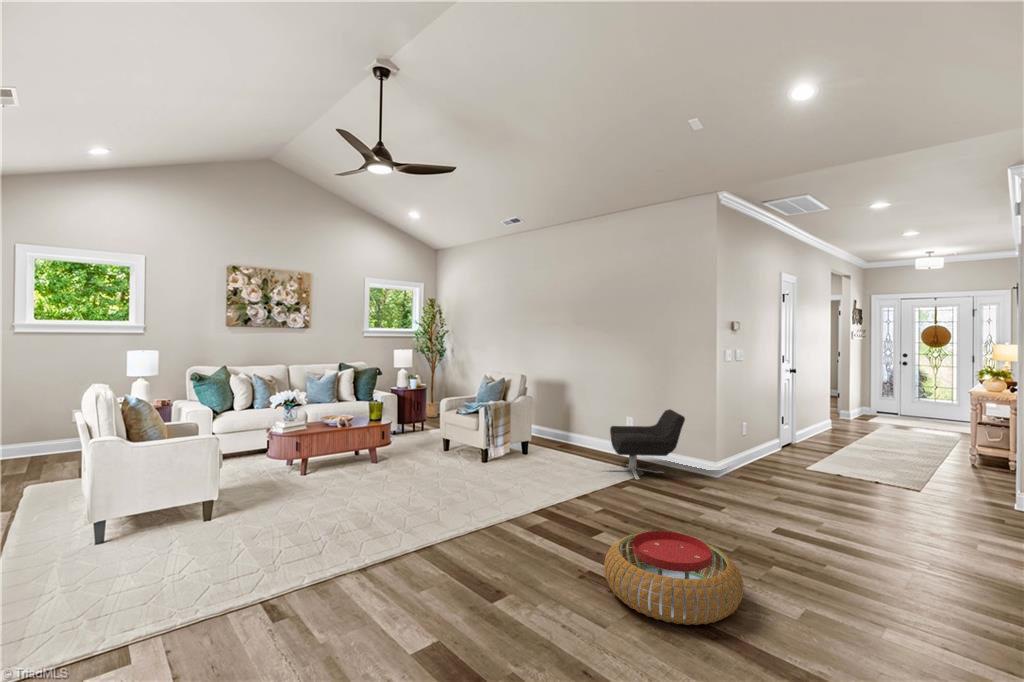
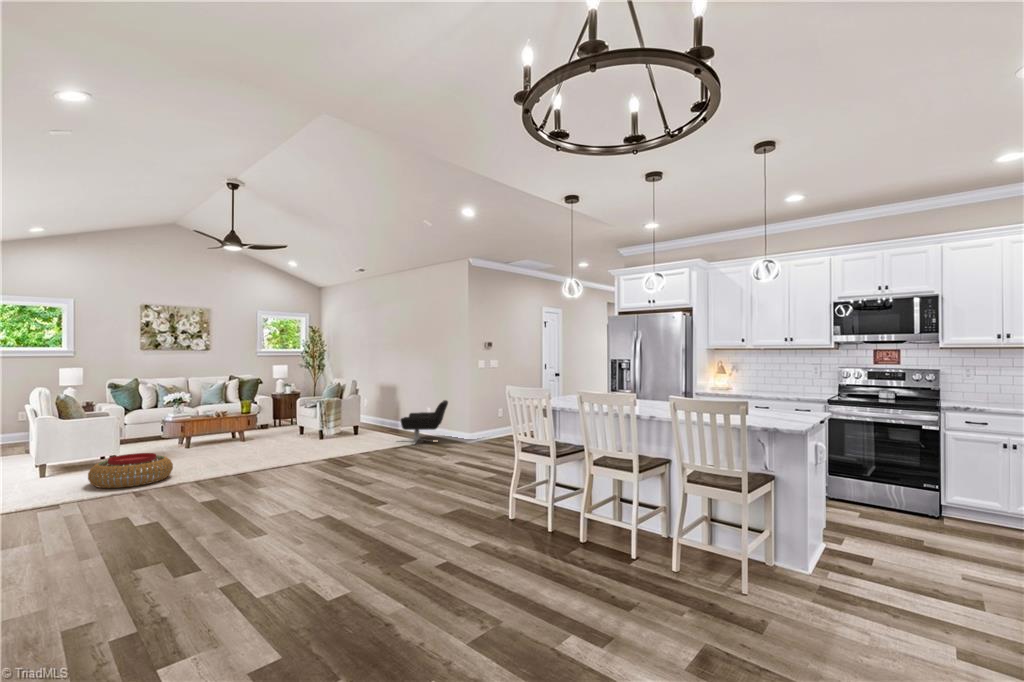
pouf: present [604,531,743,625] -> present [88,453,173,488]

